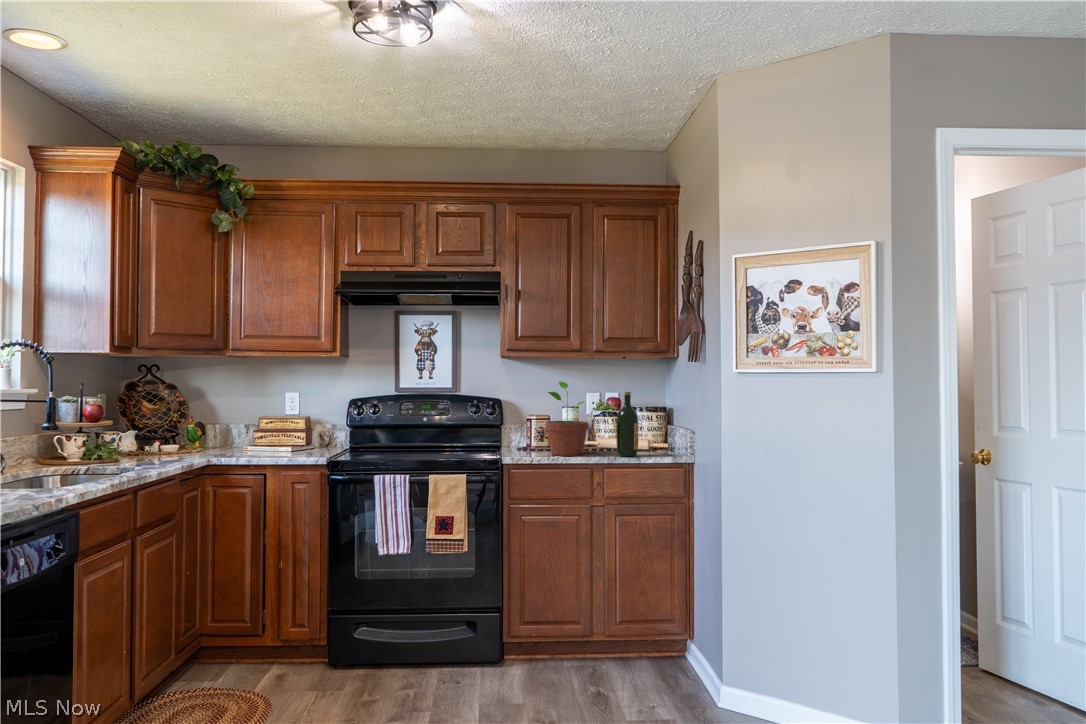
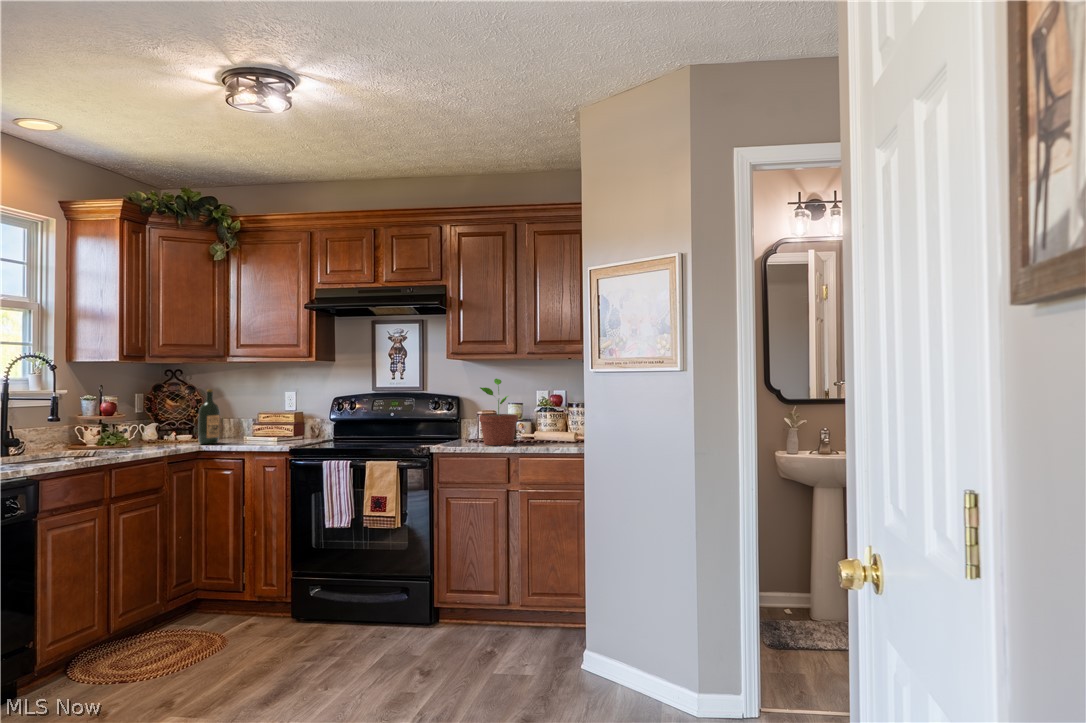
wine bottle: present [616,392,638,457] -> present [198,389,220,444]

